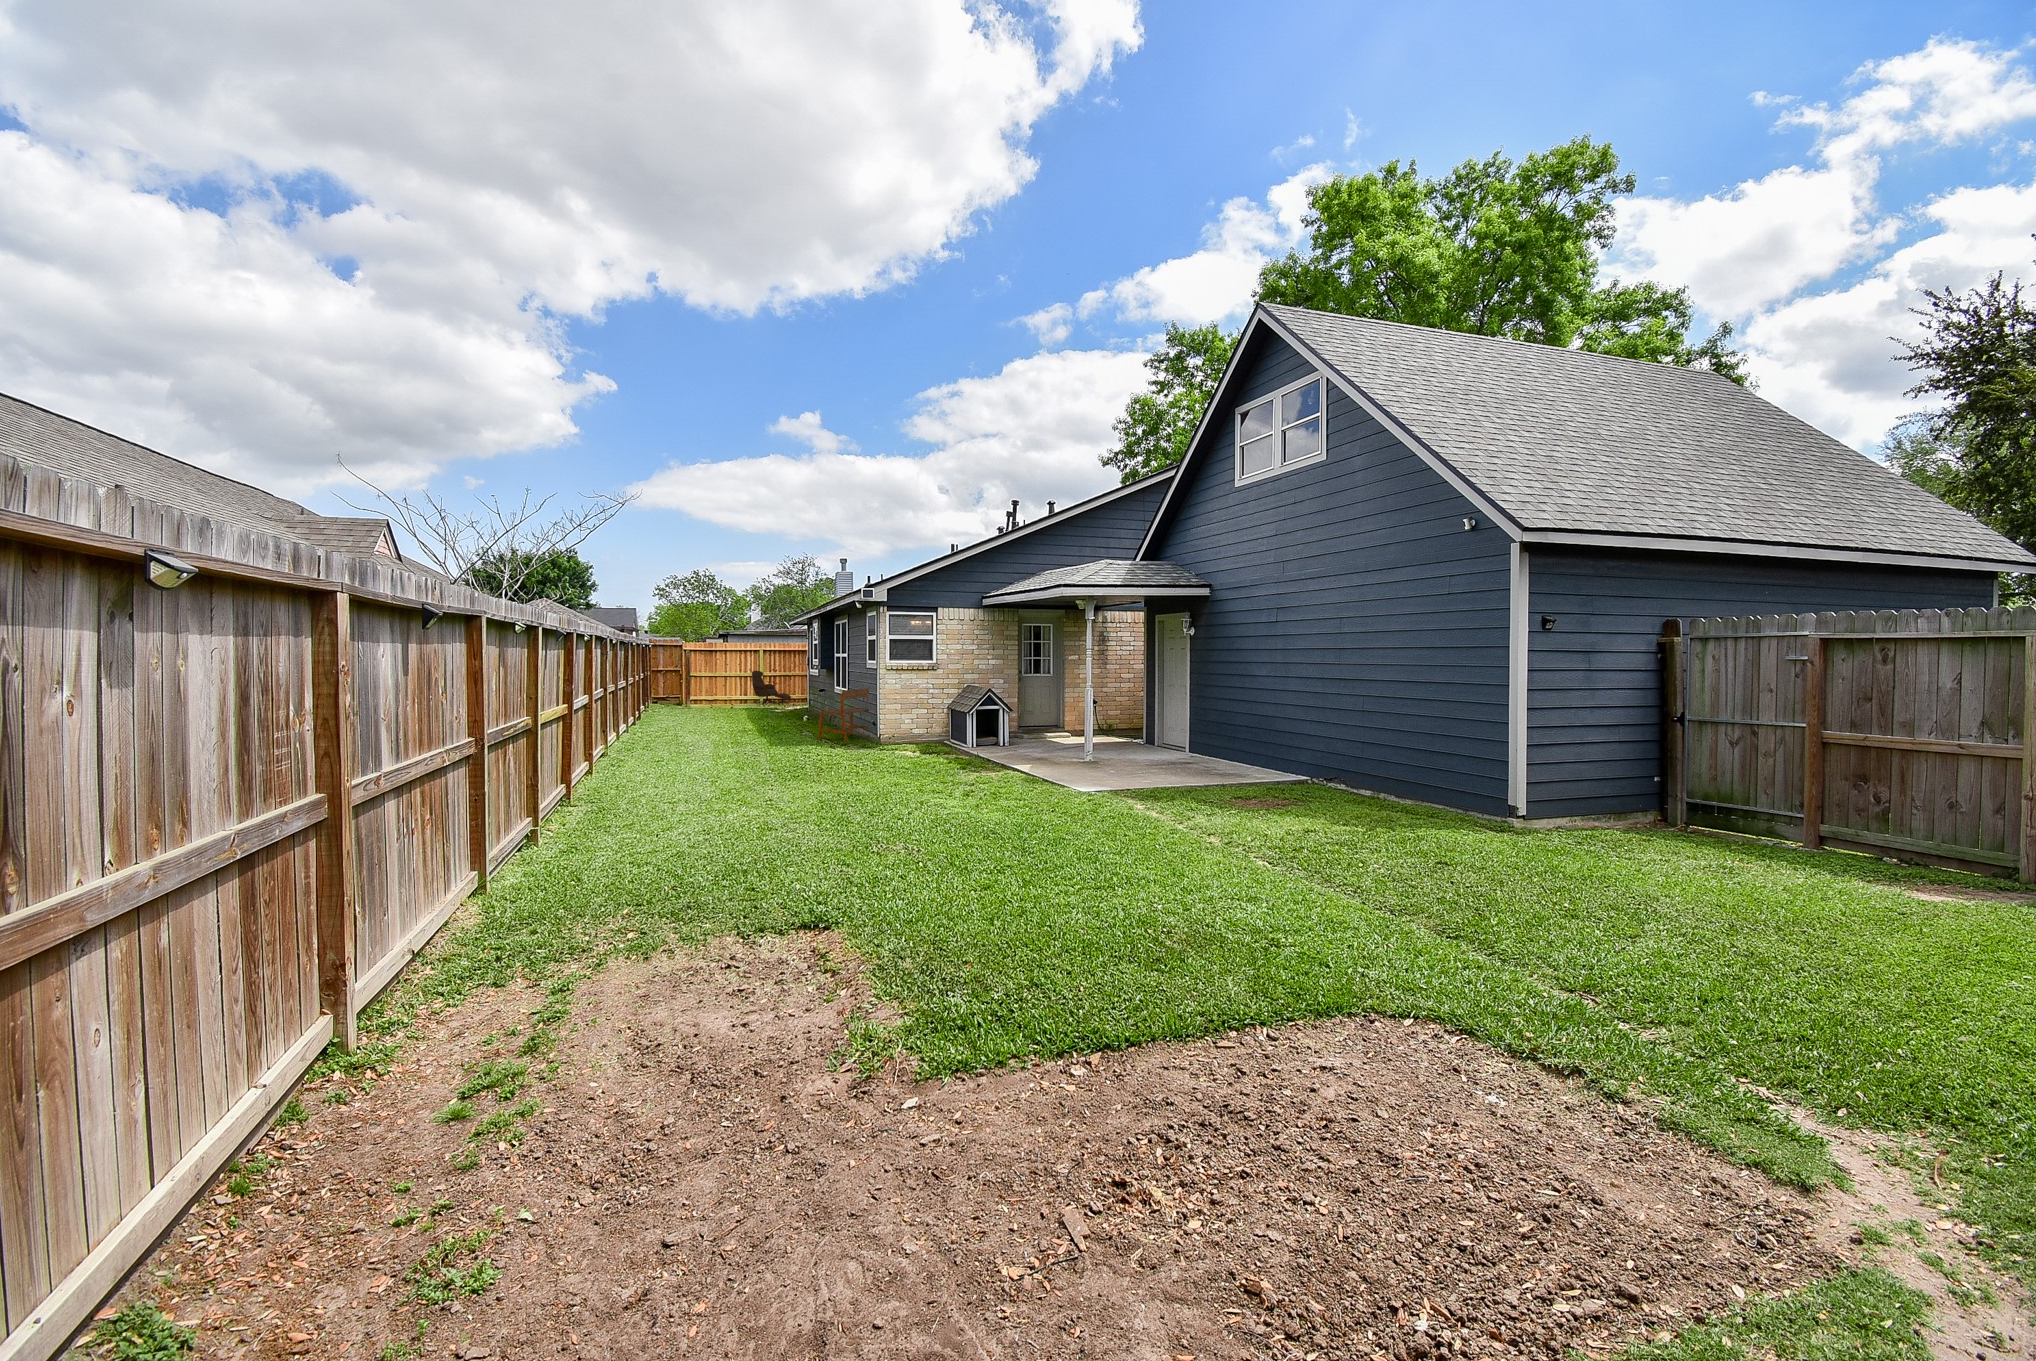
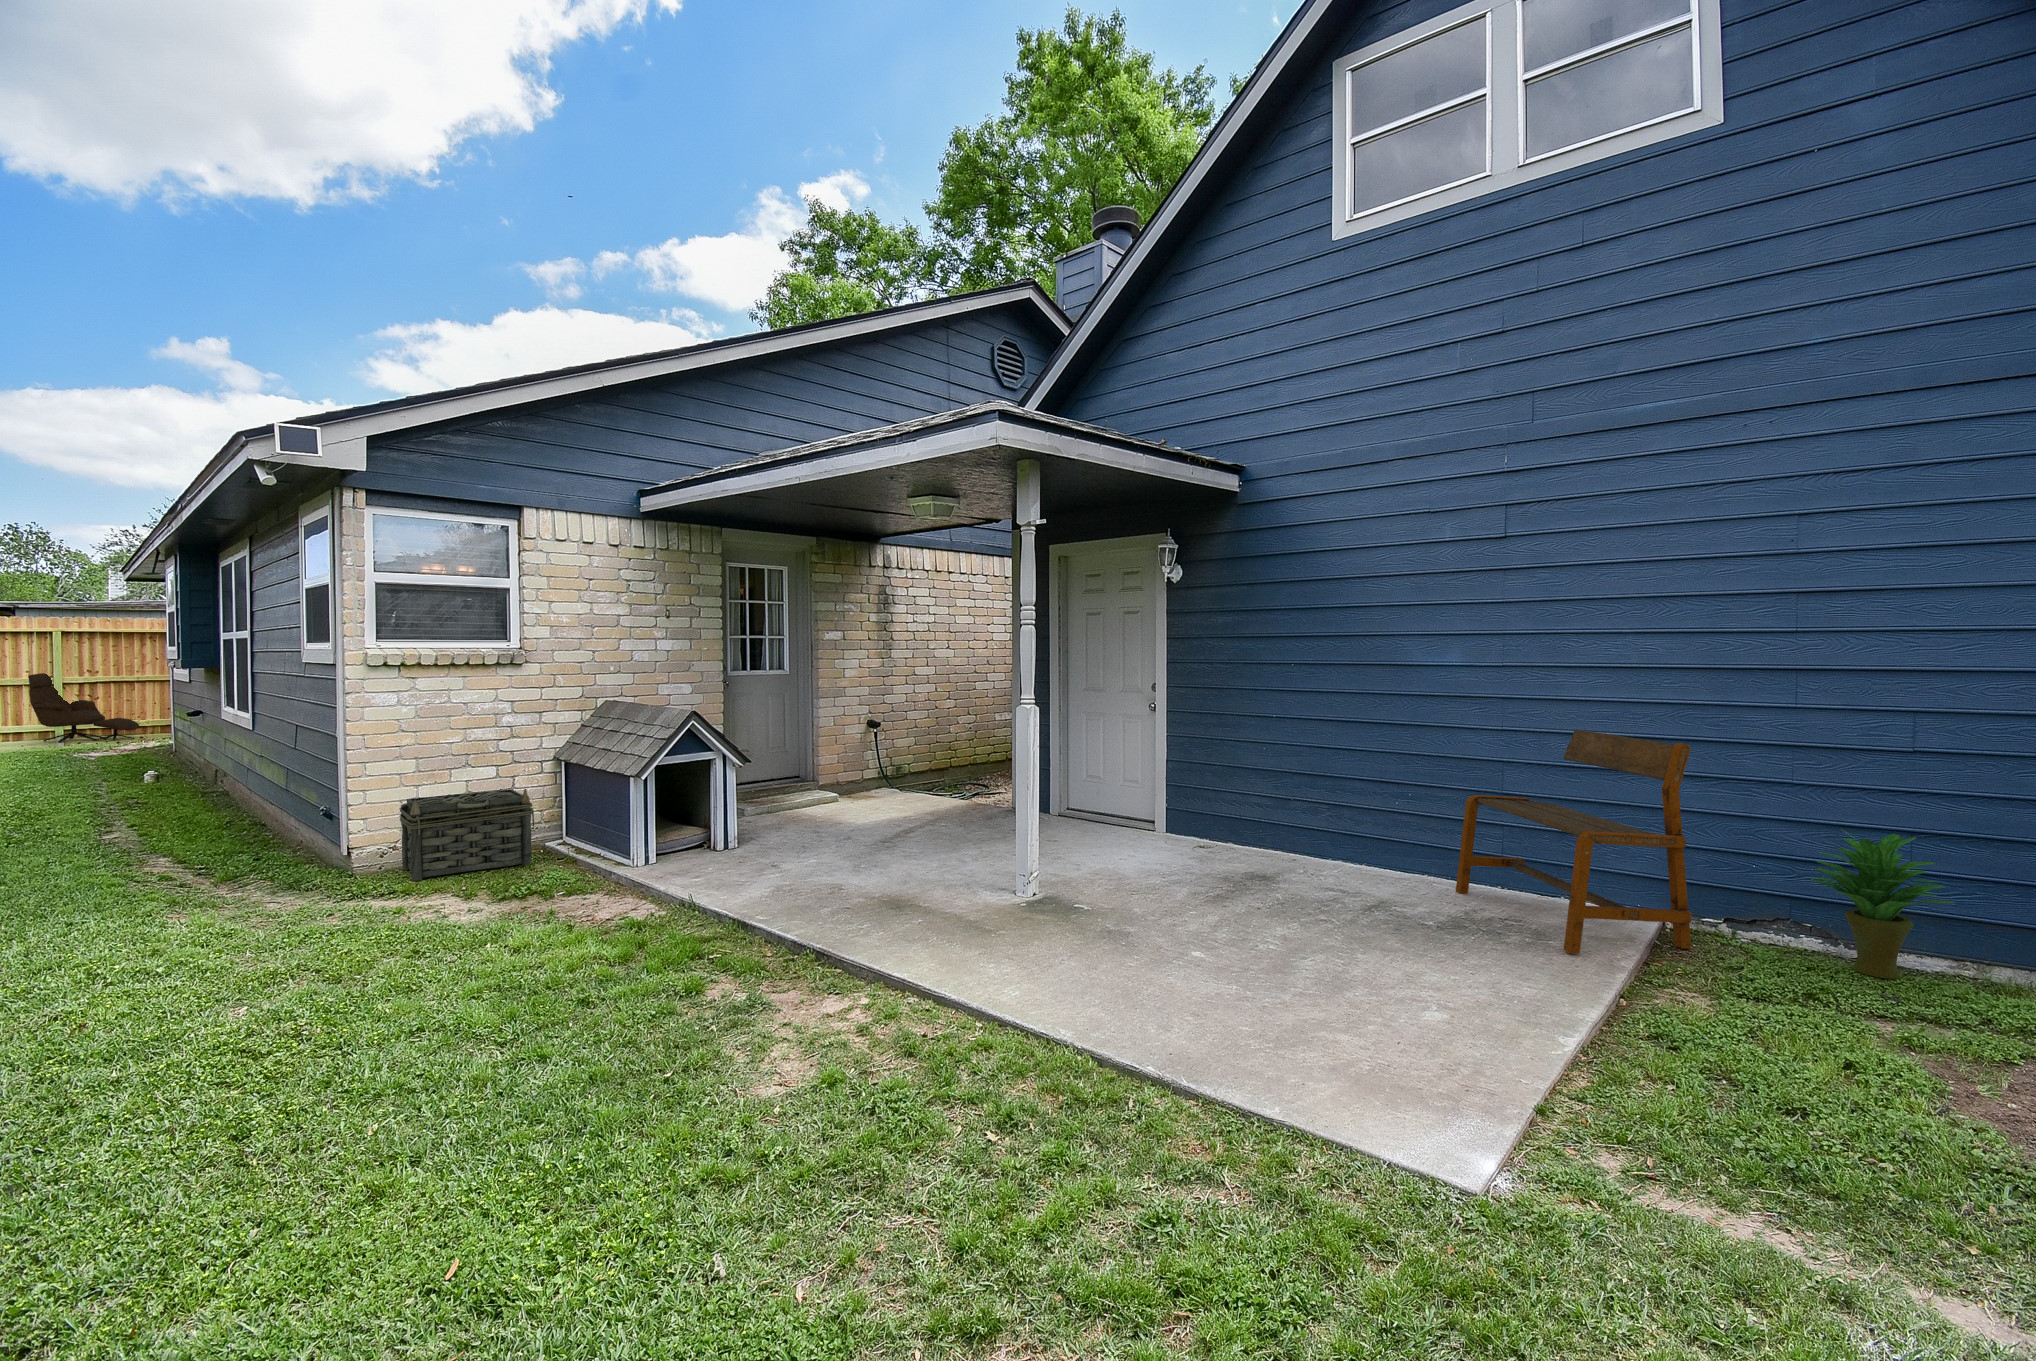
bench: present [818,688,869,741] -> present [1456,730,1692,953]
basket: none [896,717,939,747] -> present [400,789,534,881]
potted plant: none [1311,735,1351,787] -> present [1810,829,1955,979]

